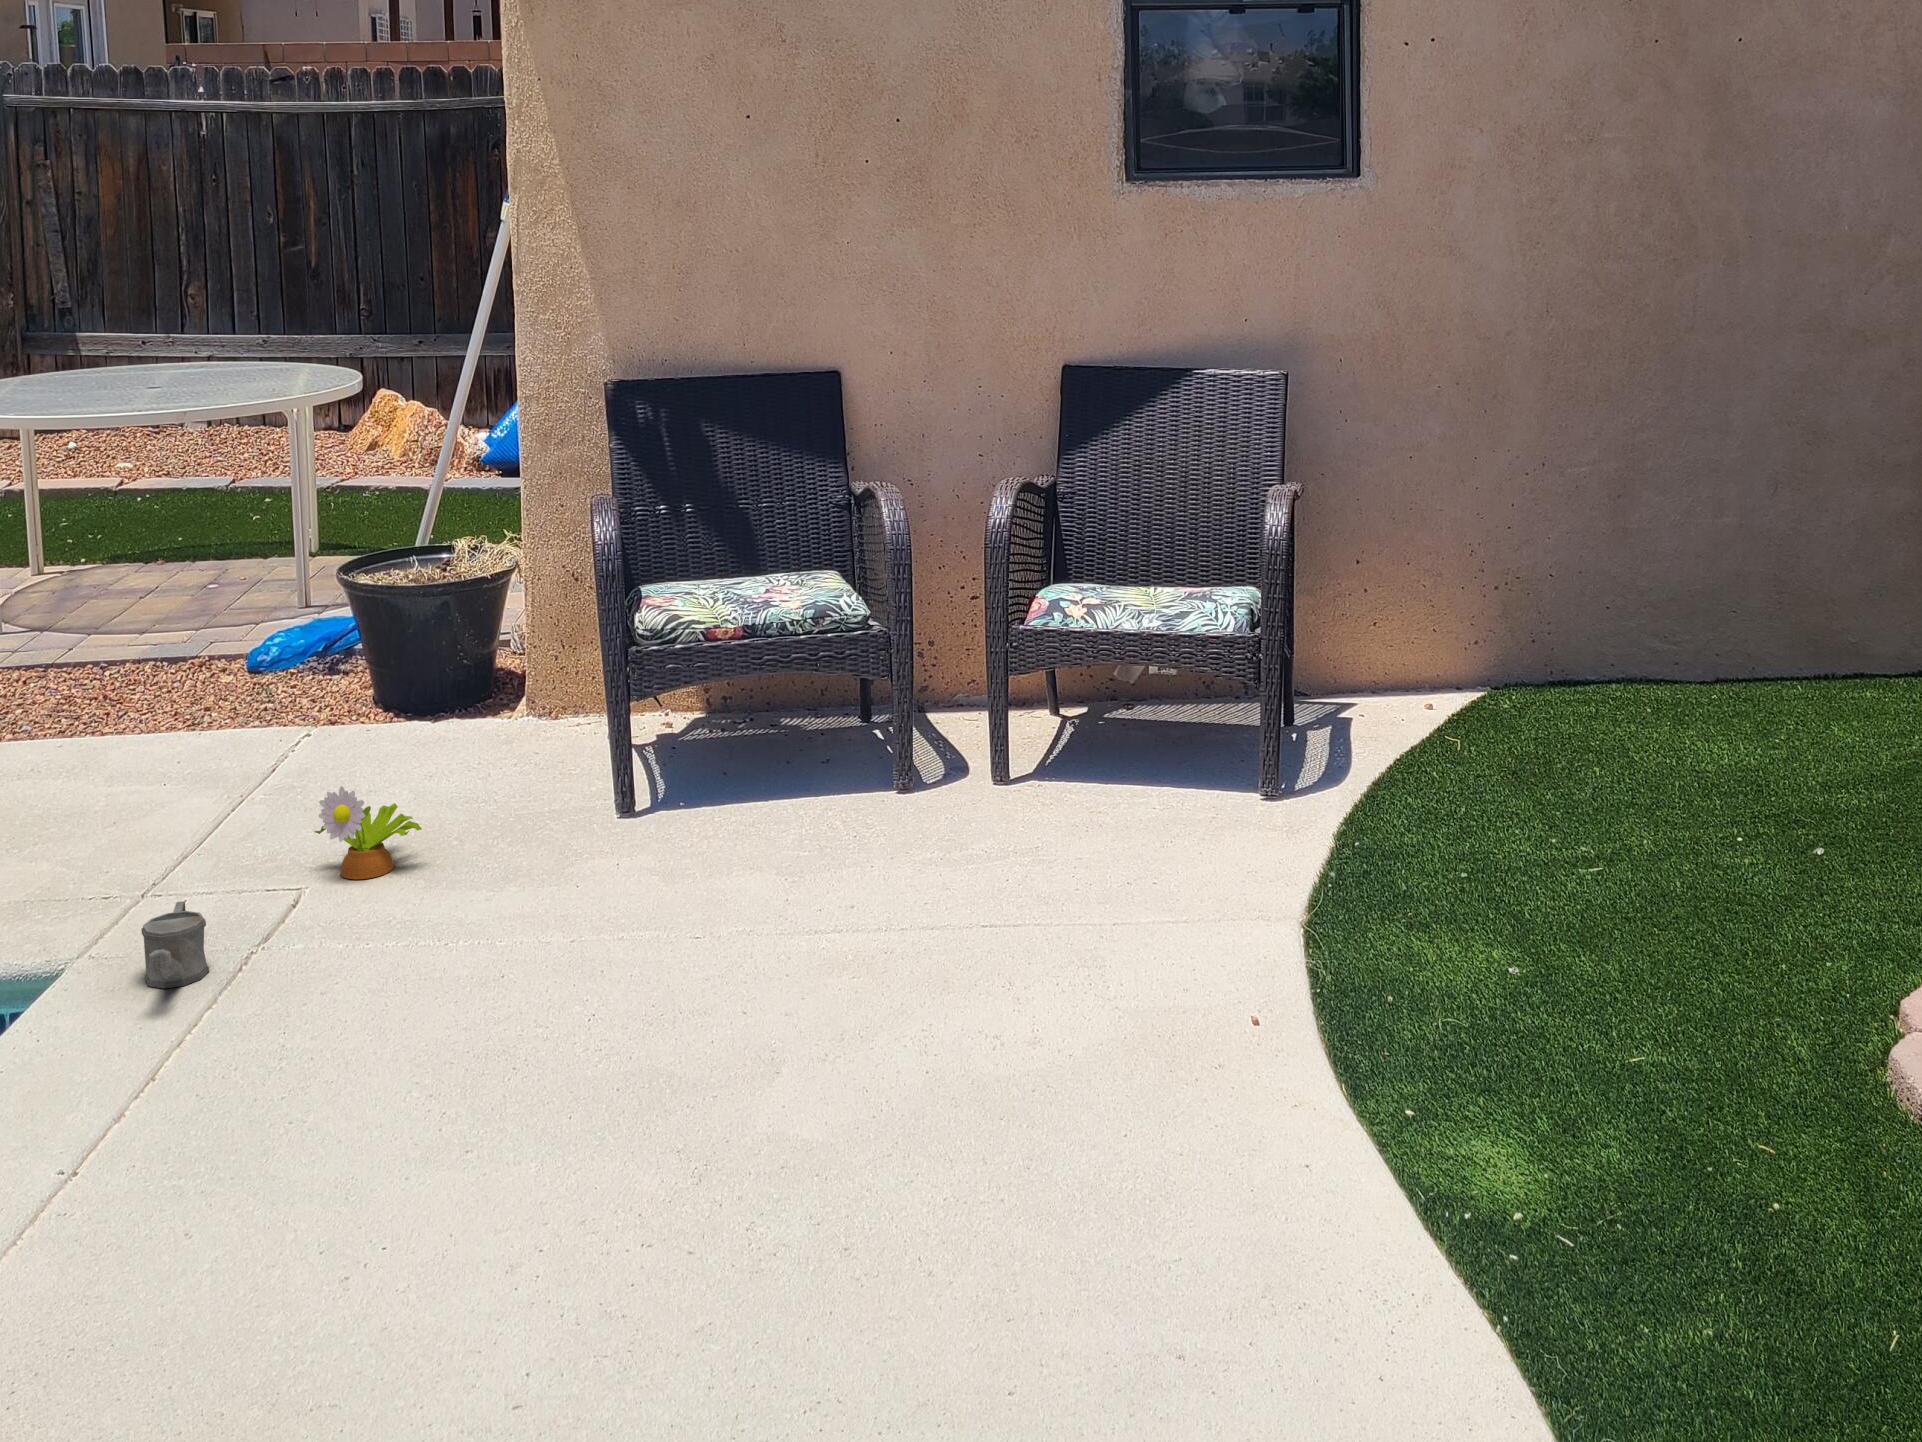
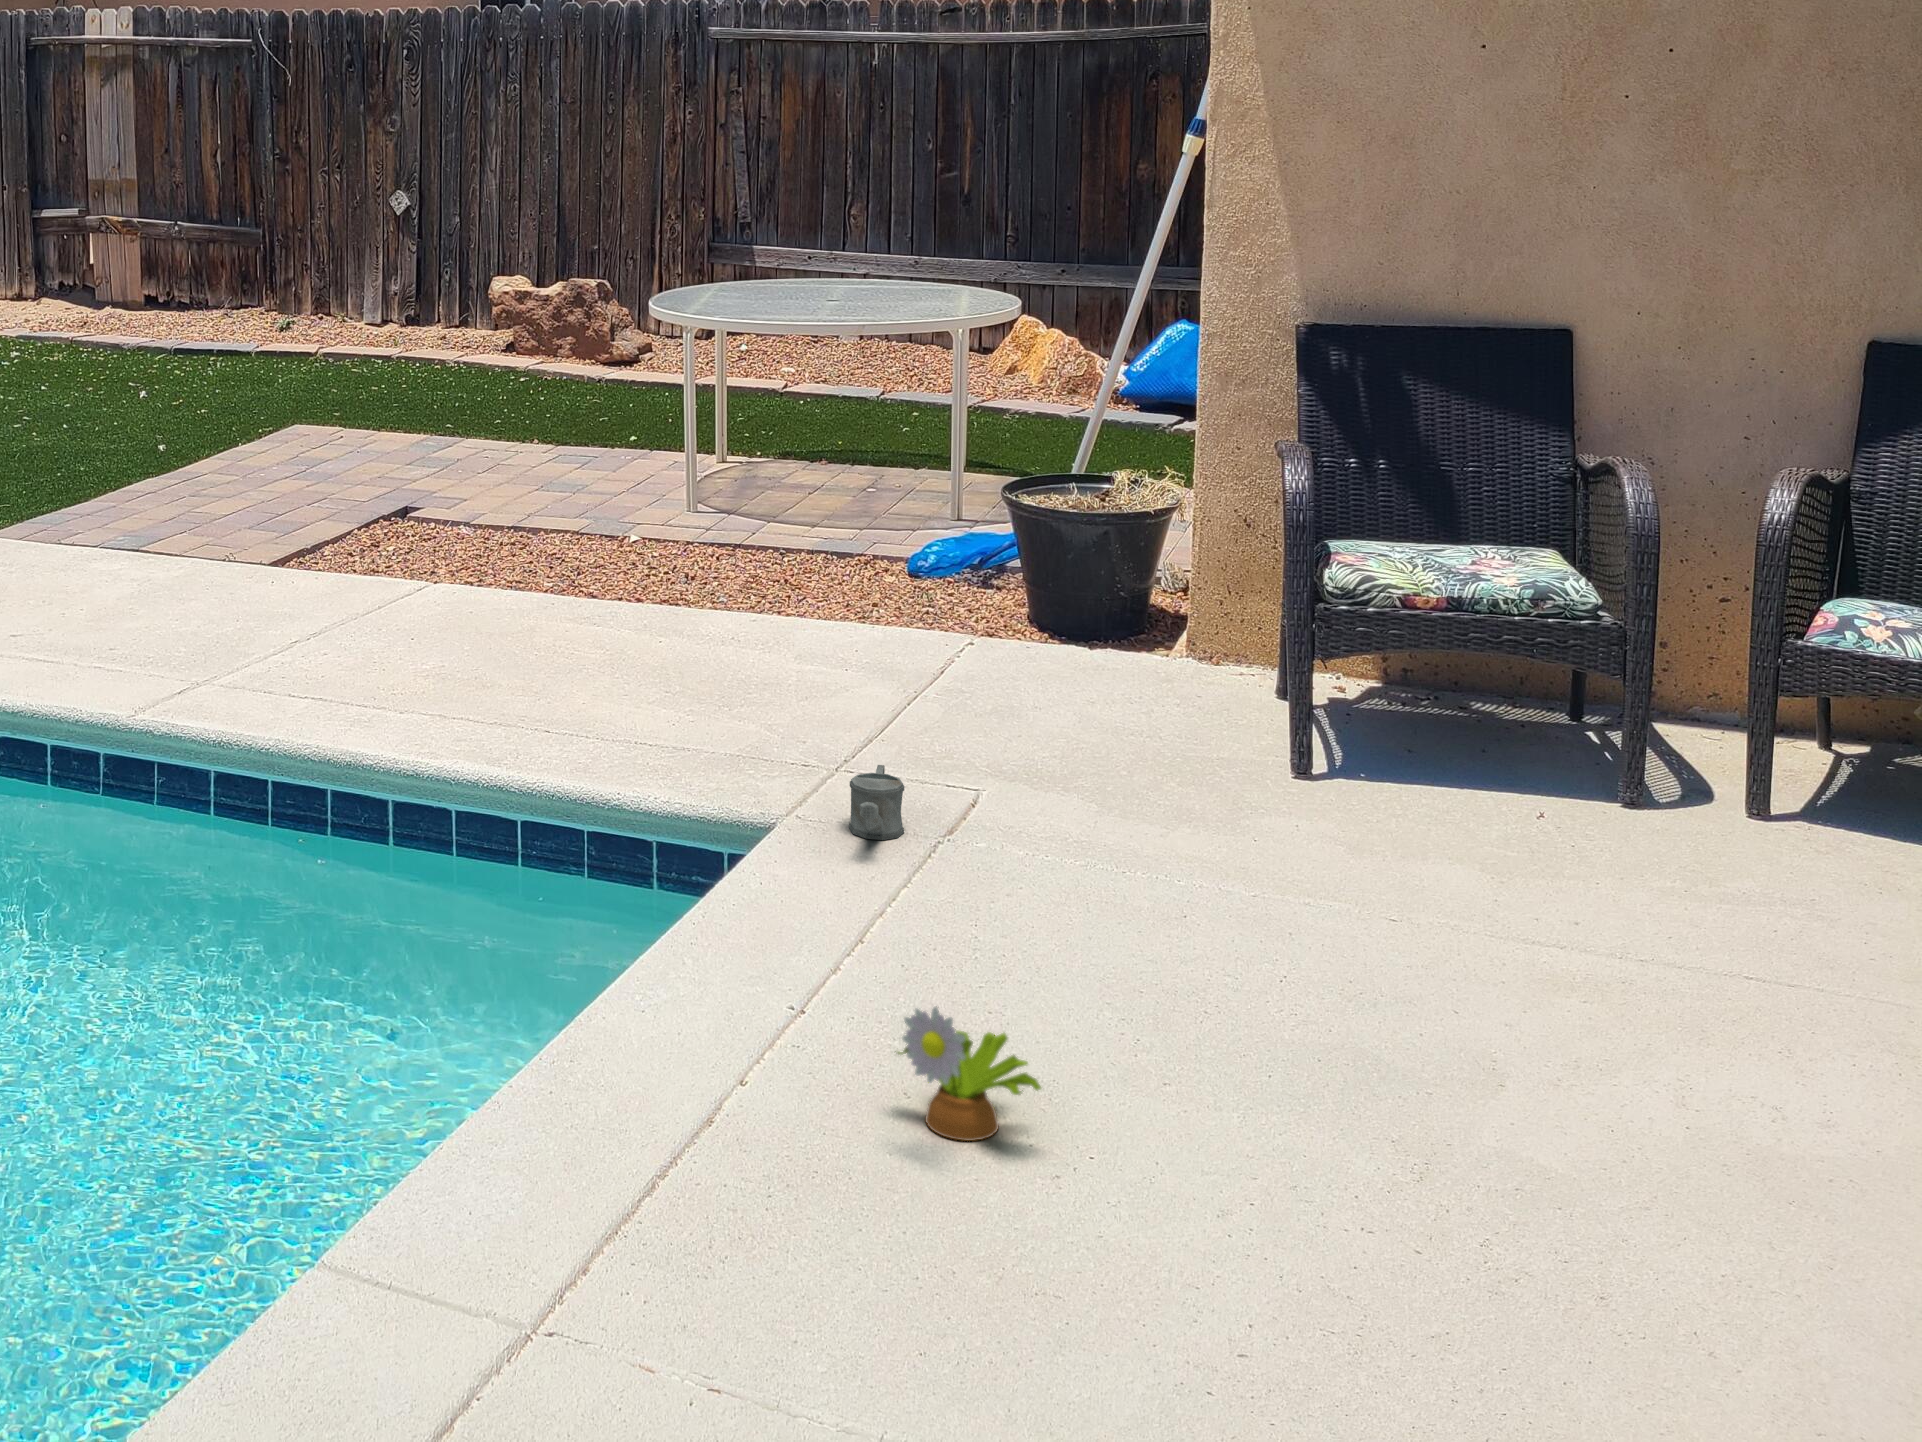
decorative plant: present [315,786,422,879] -> present [898,1006,1041,1141]

